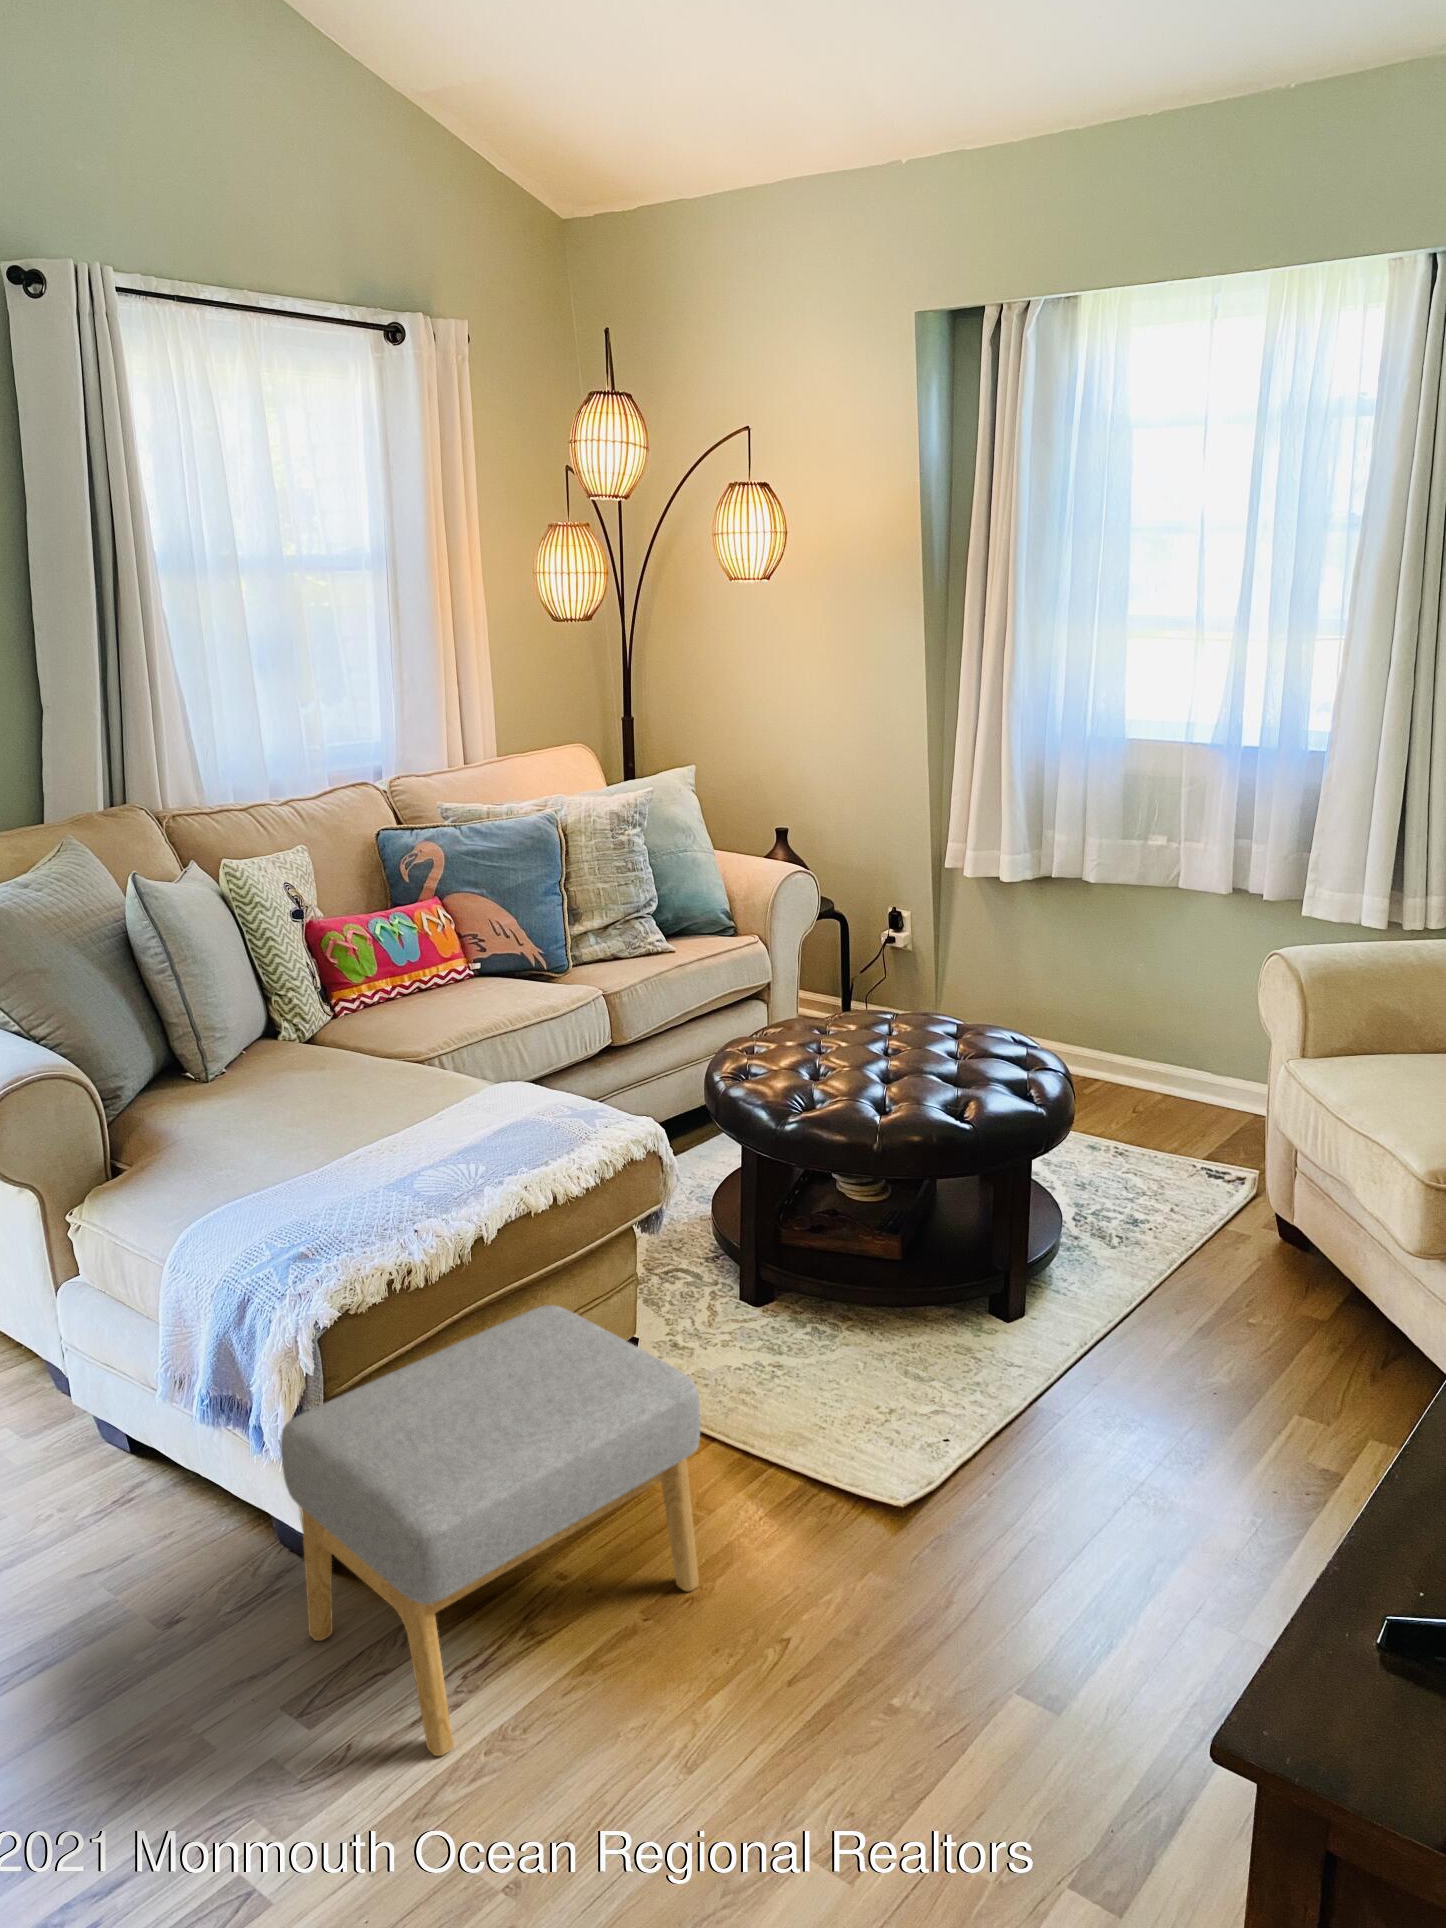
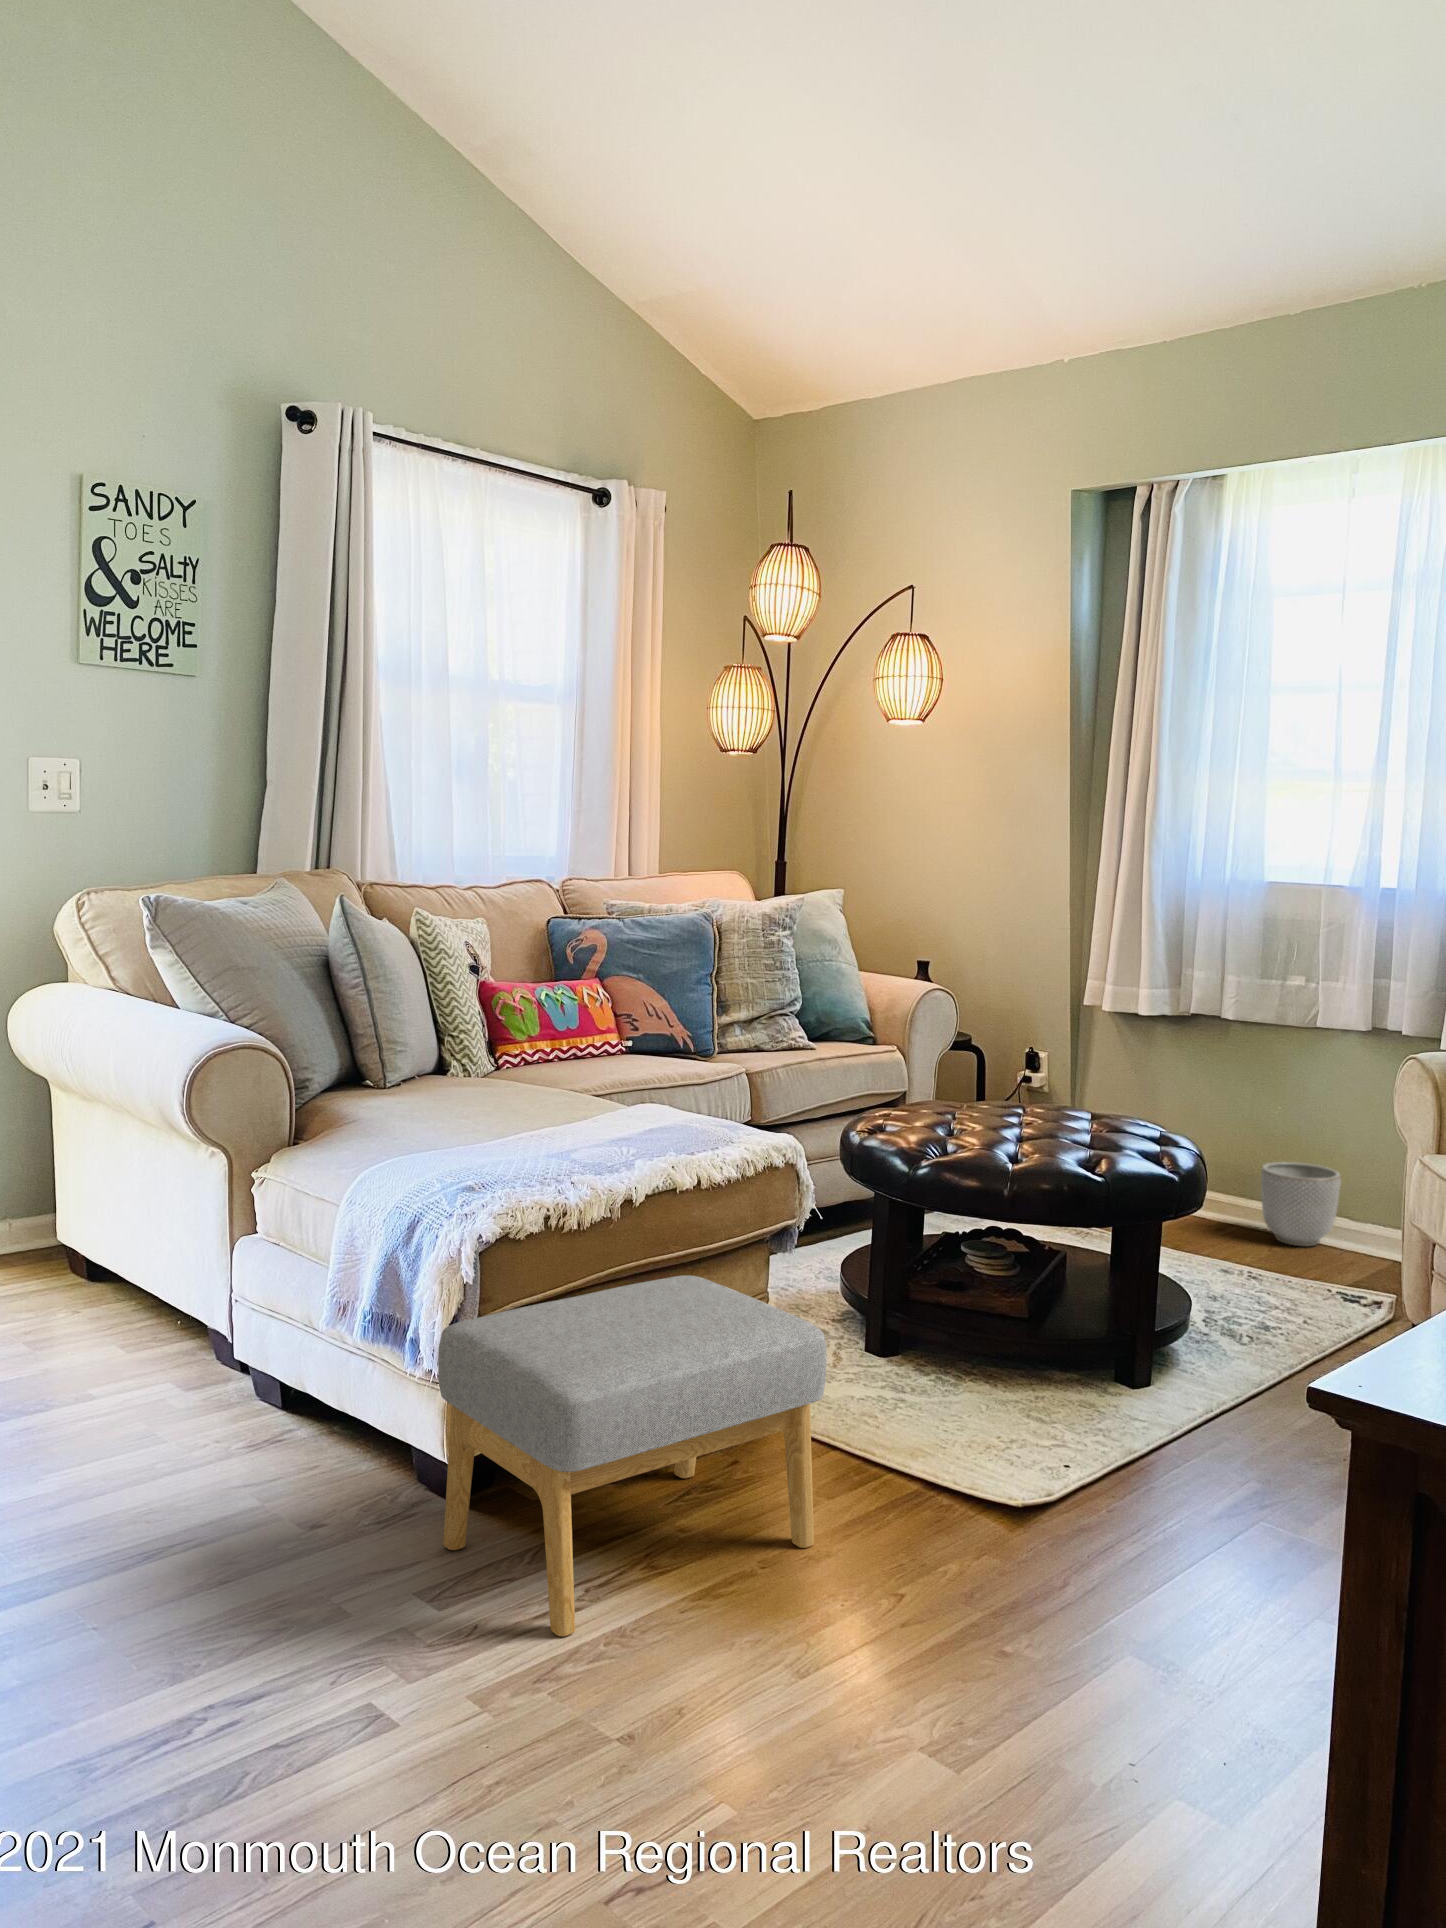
planter: none [1123,1020,1201,1106] -> present [1261,1162,1341,1246]

